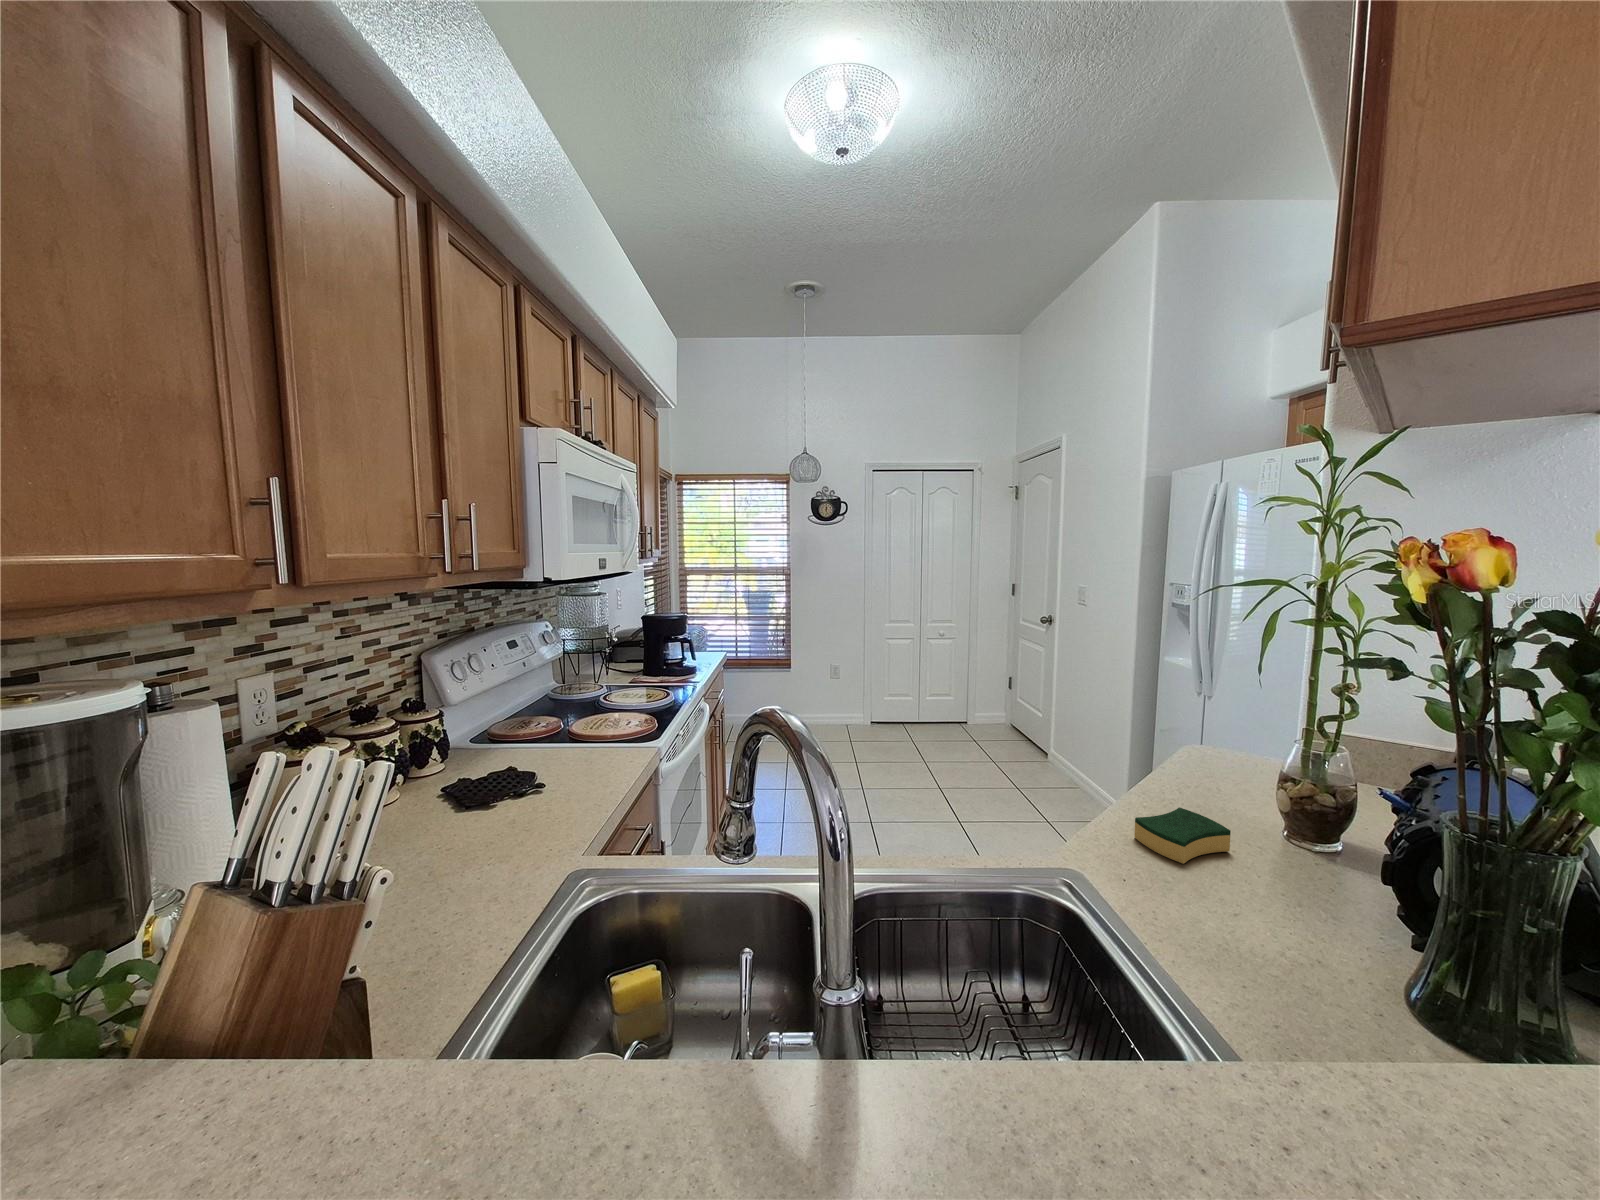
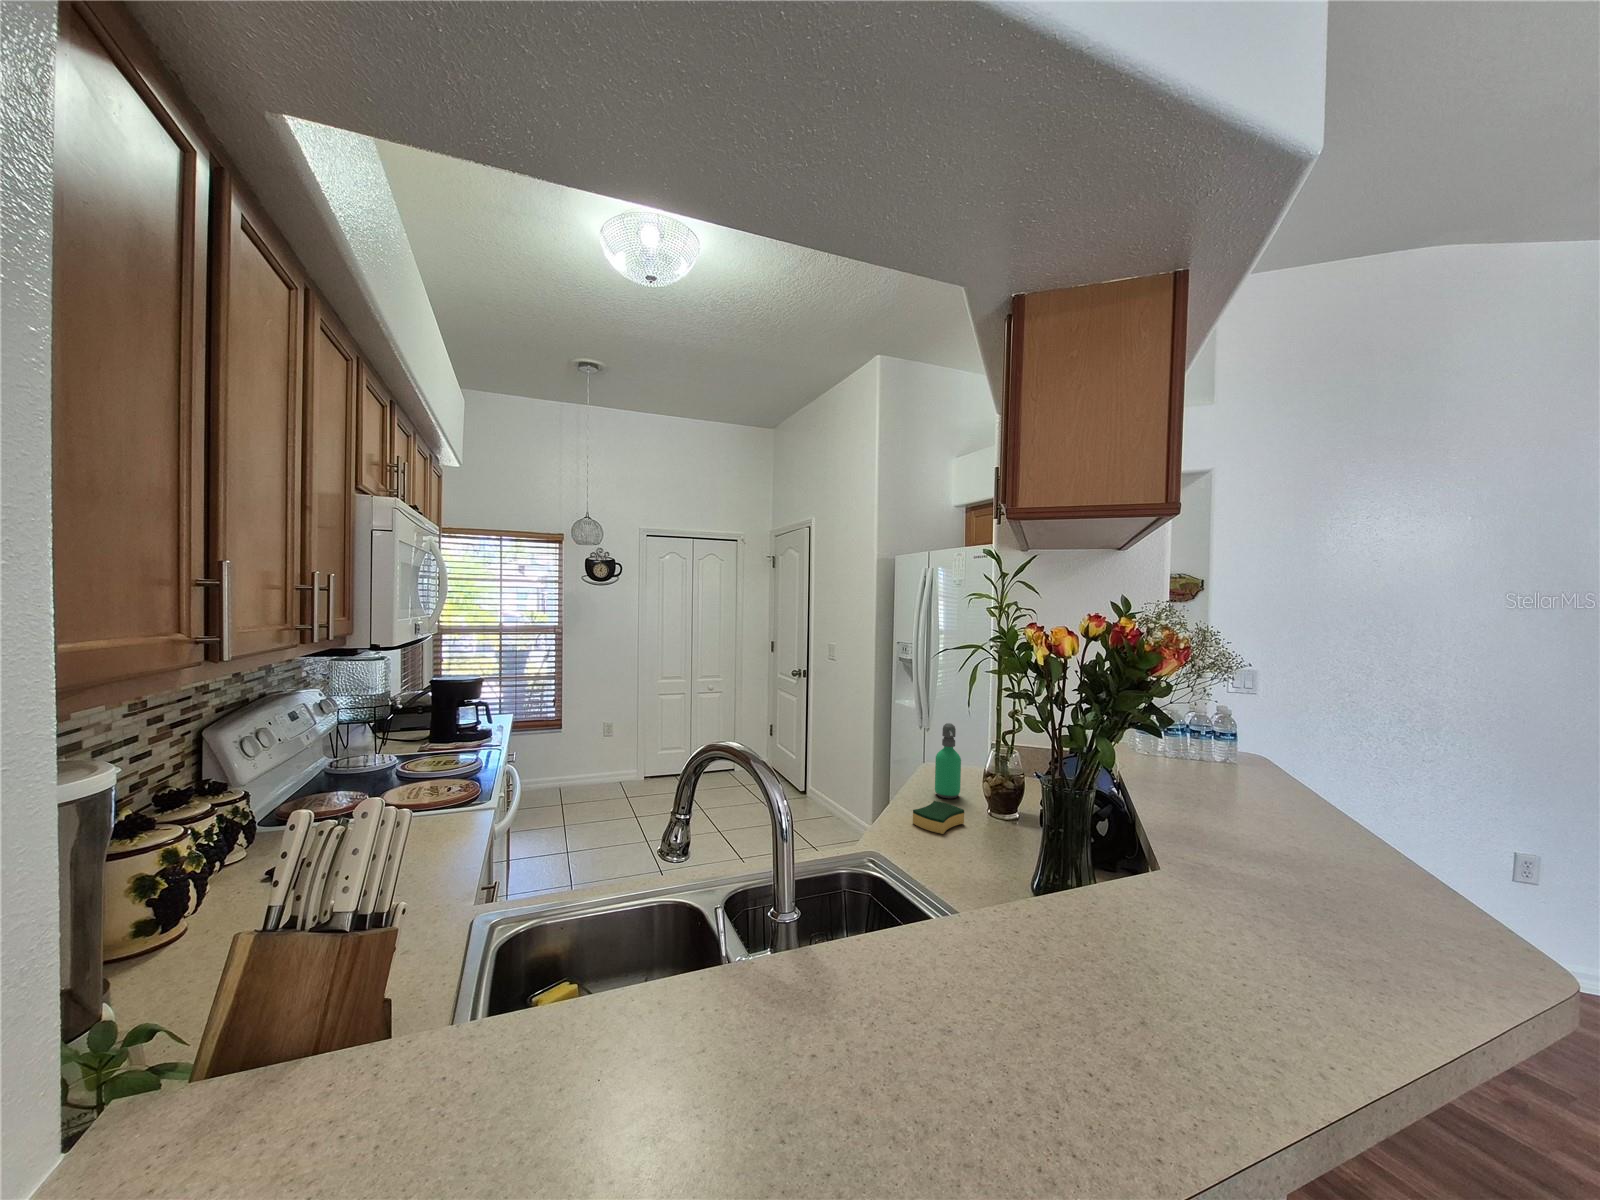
soap dispenser: none [1191,690,1240,806] -> present [935,723,961,798]

